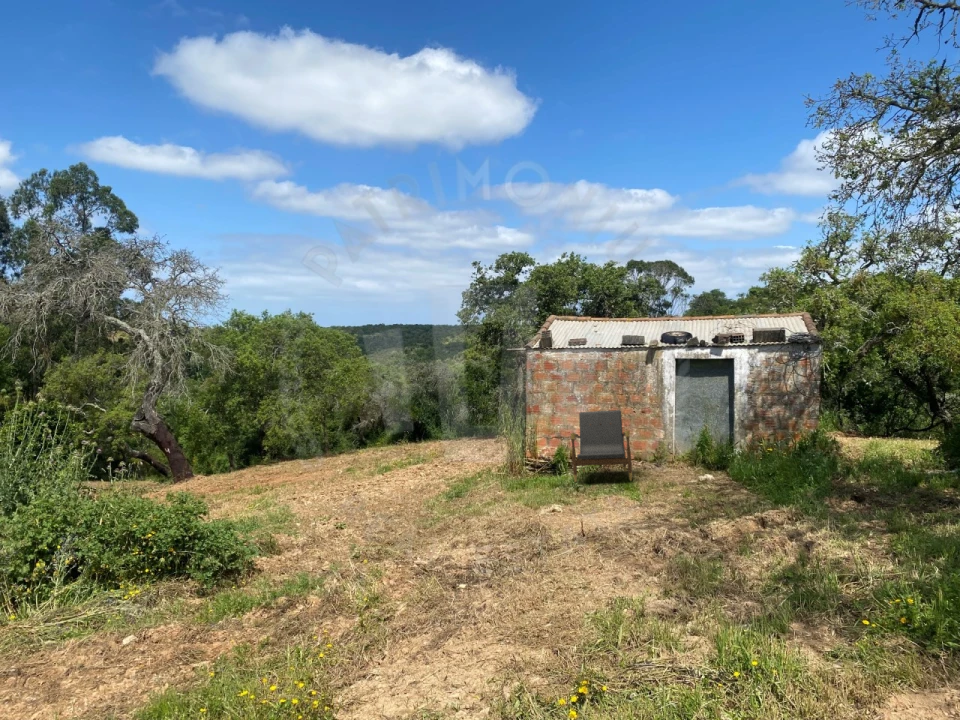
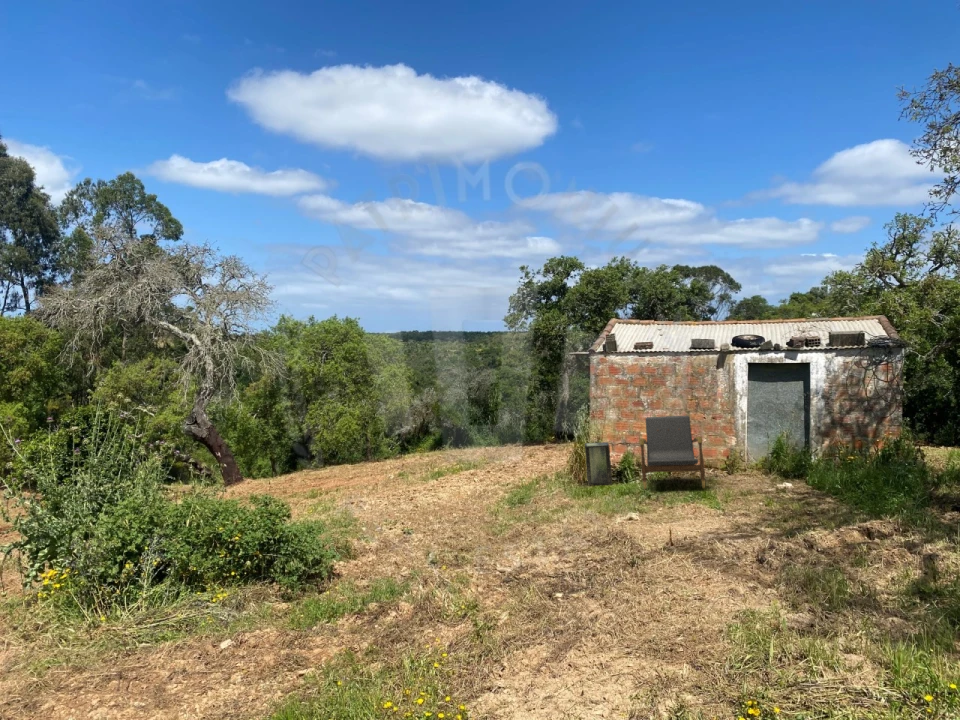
storage box: none [520,437,546,479] -> present [585,442,612,485]

